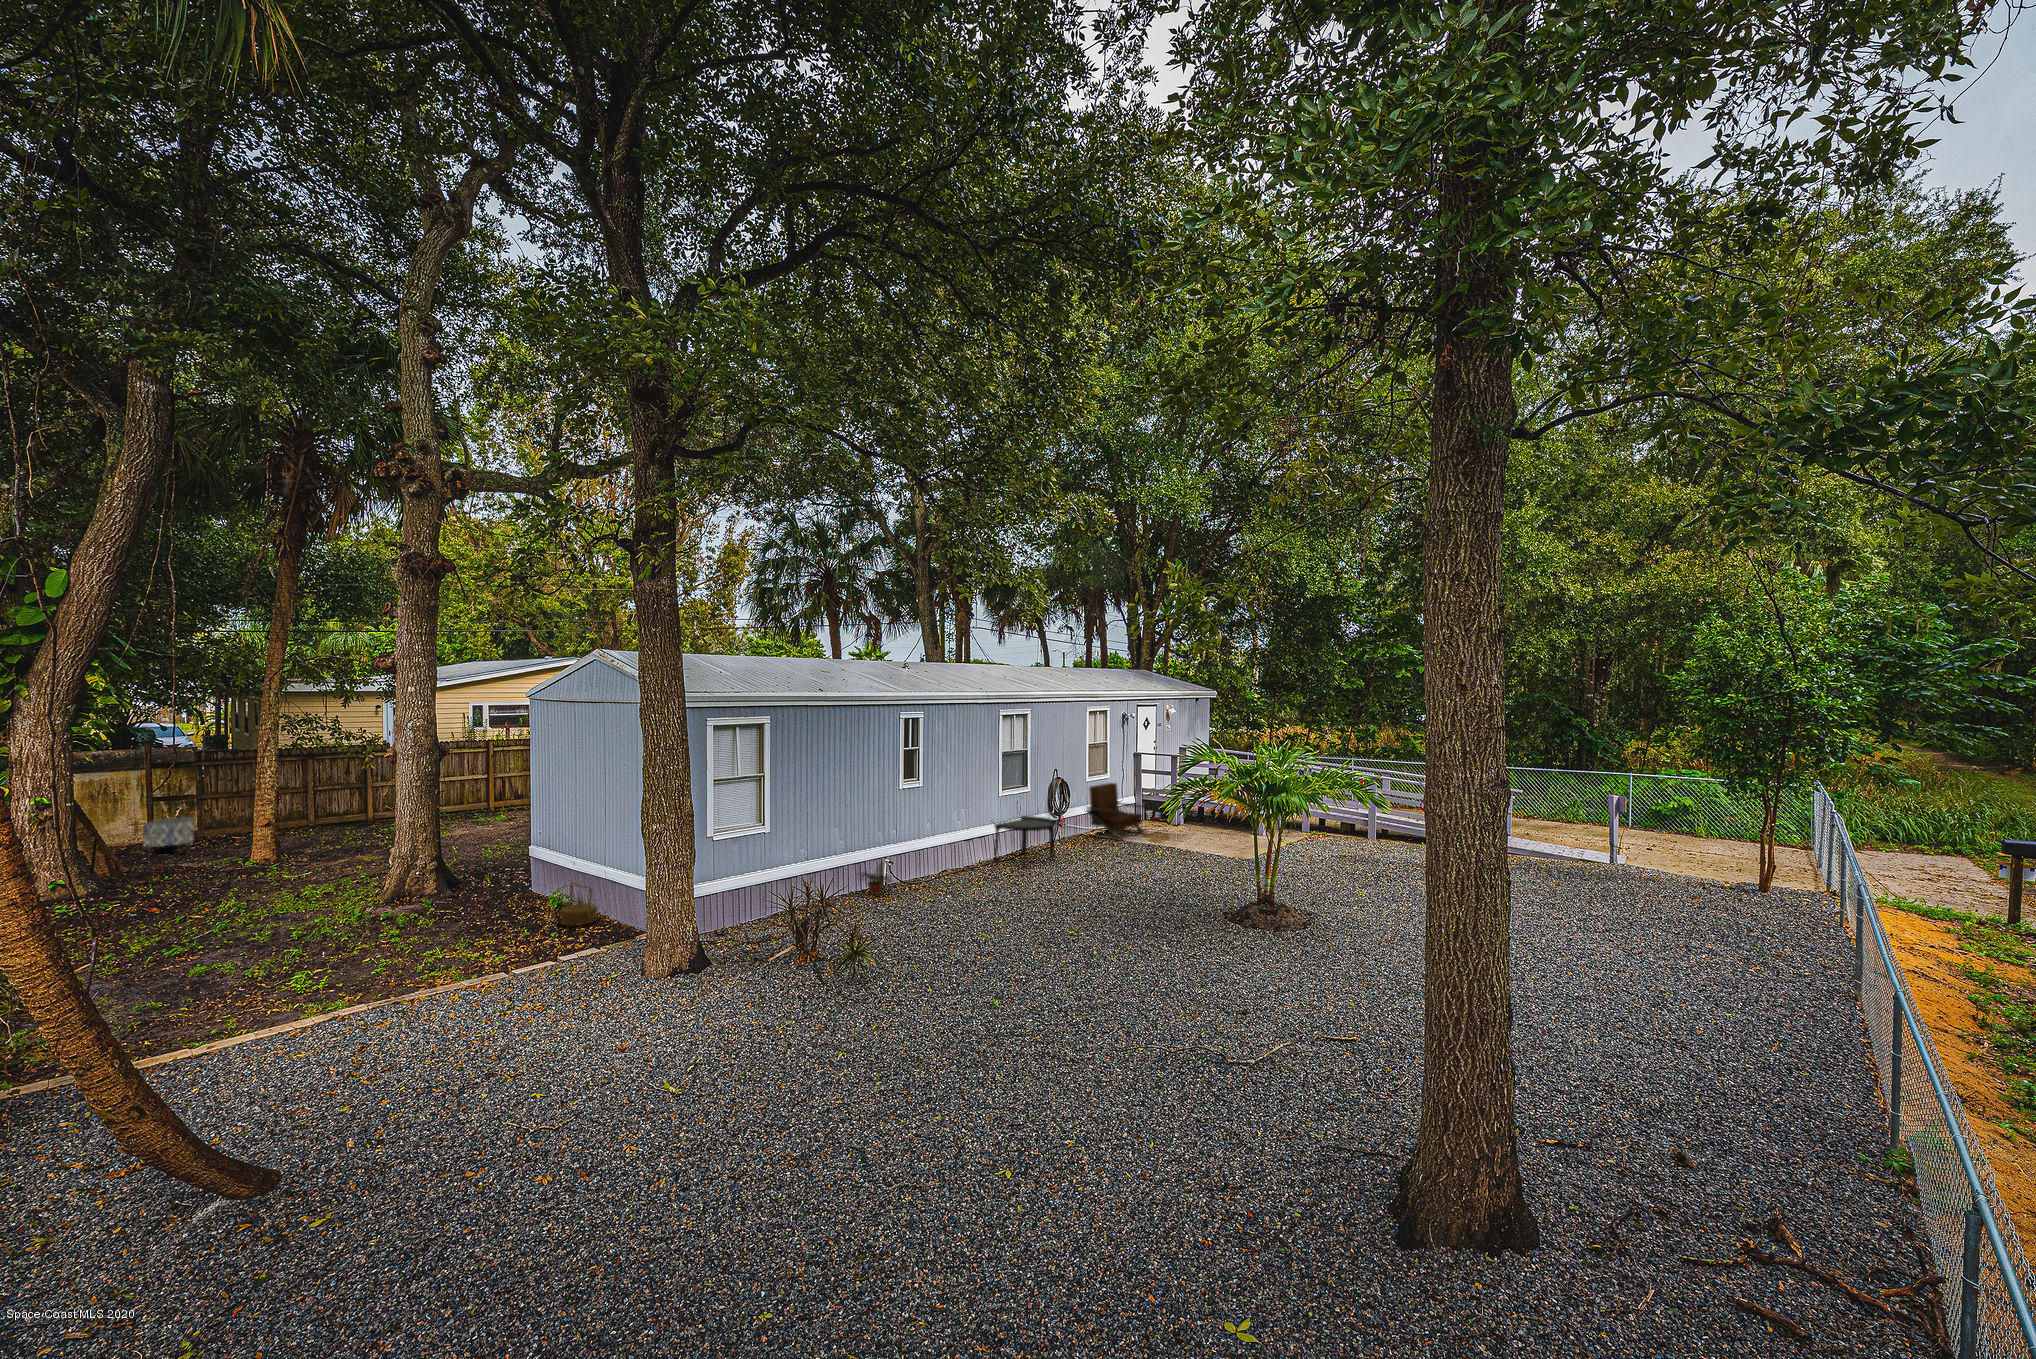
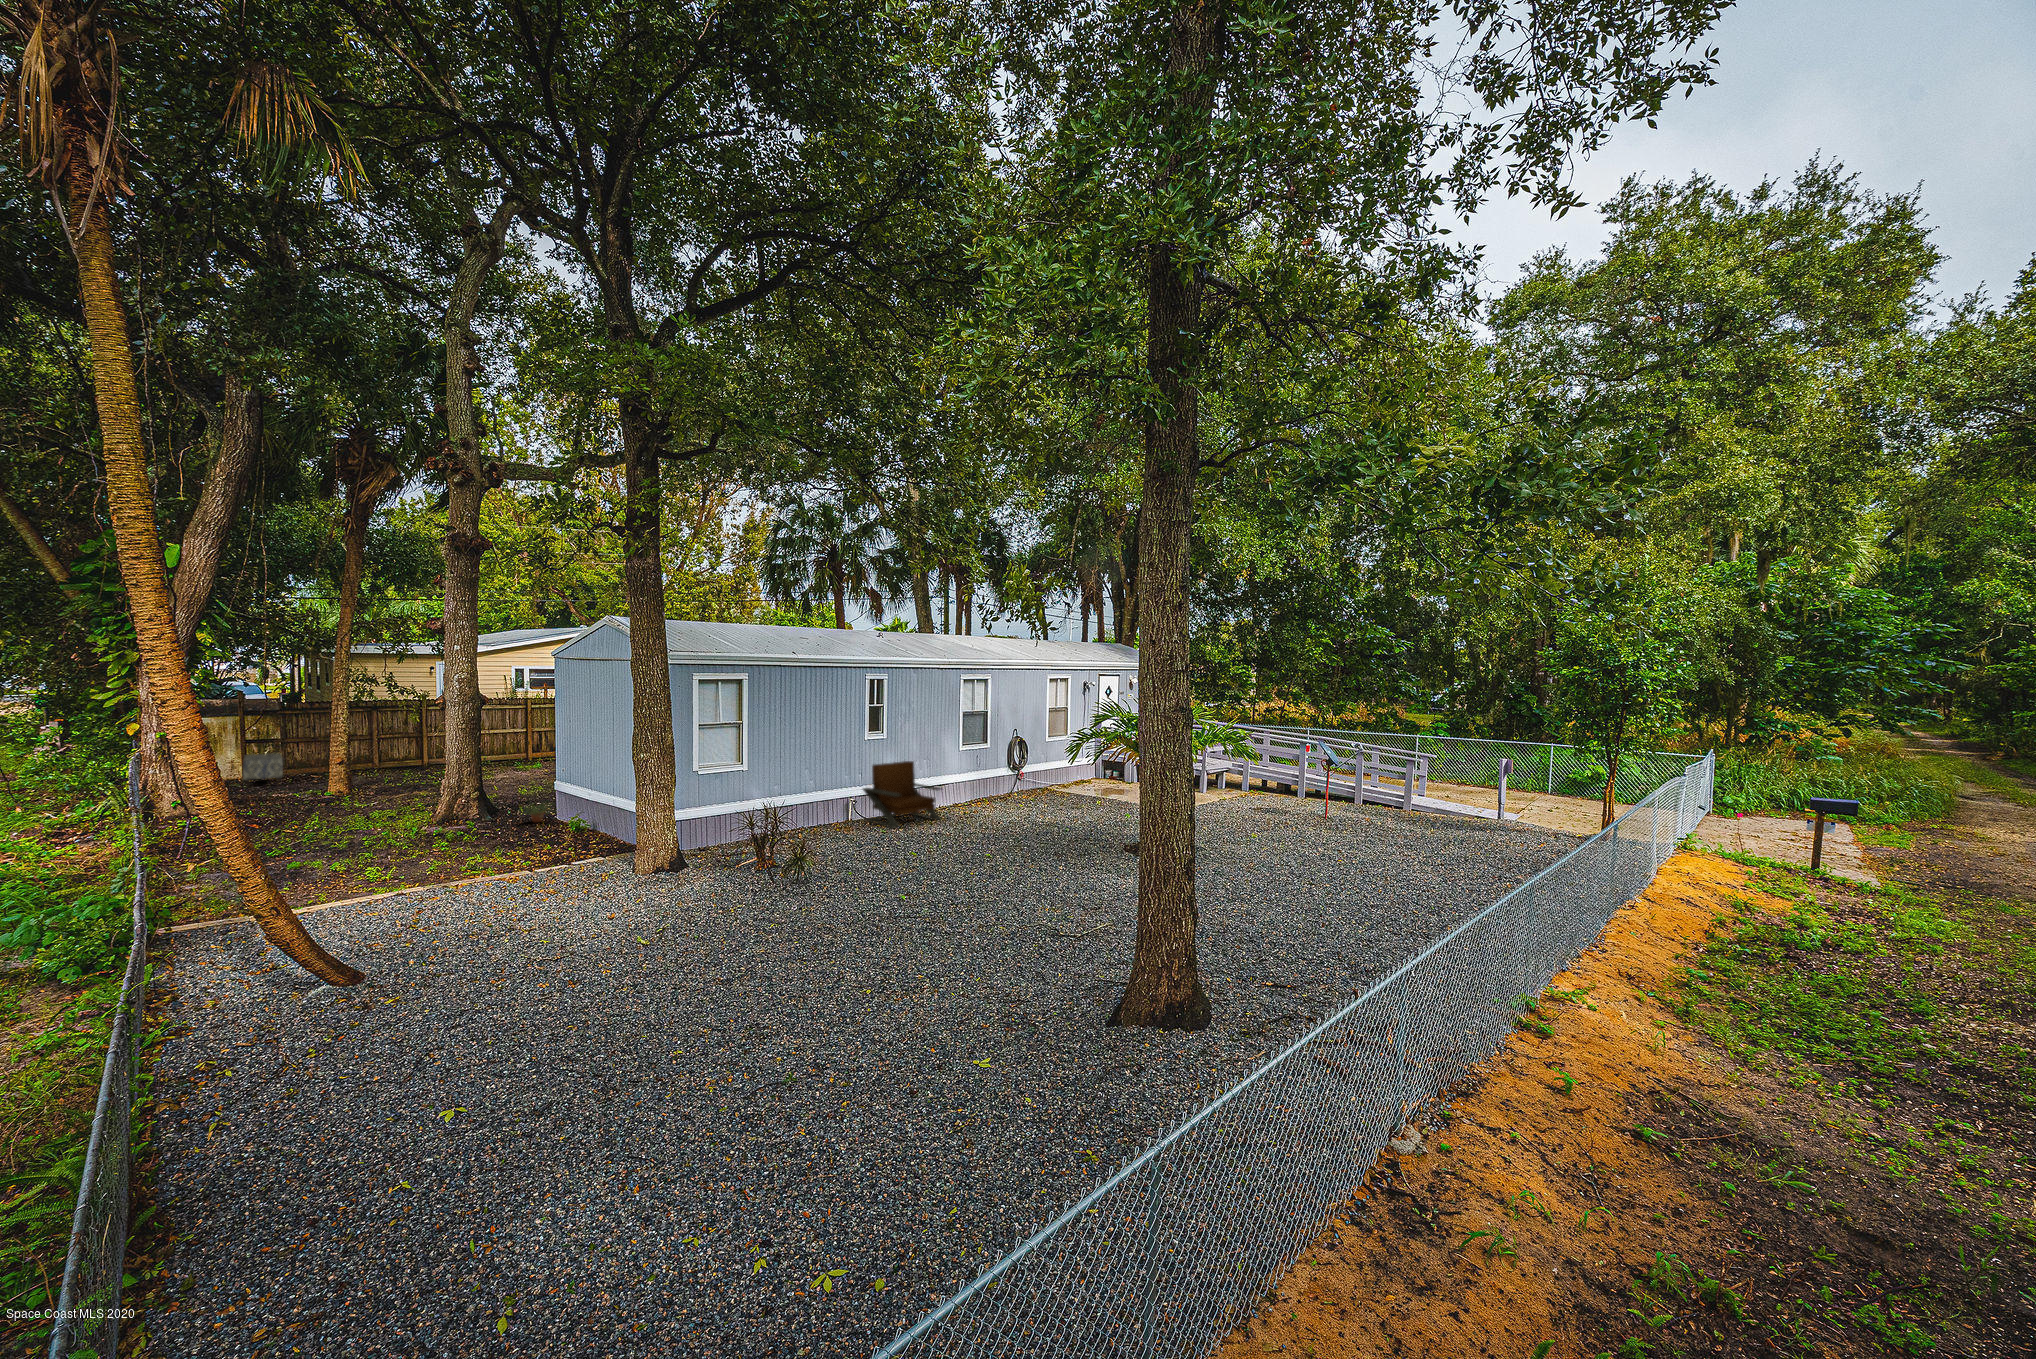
lounge chair: present [1086,783,1145,840] -> present [863,761,941,828]
round table: present [994,816,1057,866] -> none [951,769,1009,811]
potted plant: present [862,871,894,895] -> present [519,802,553,822]
woven basket: present [561,883,599,926] -> none [575,808,607,842]

